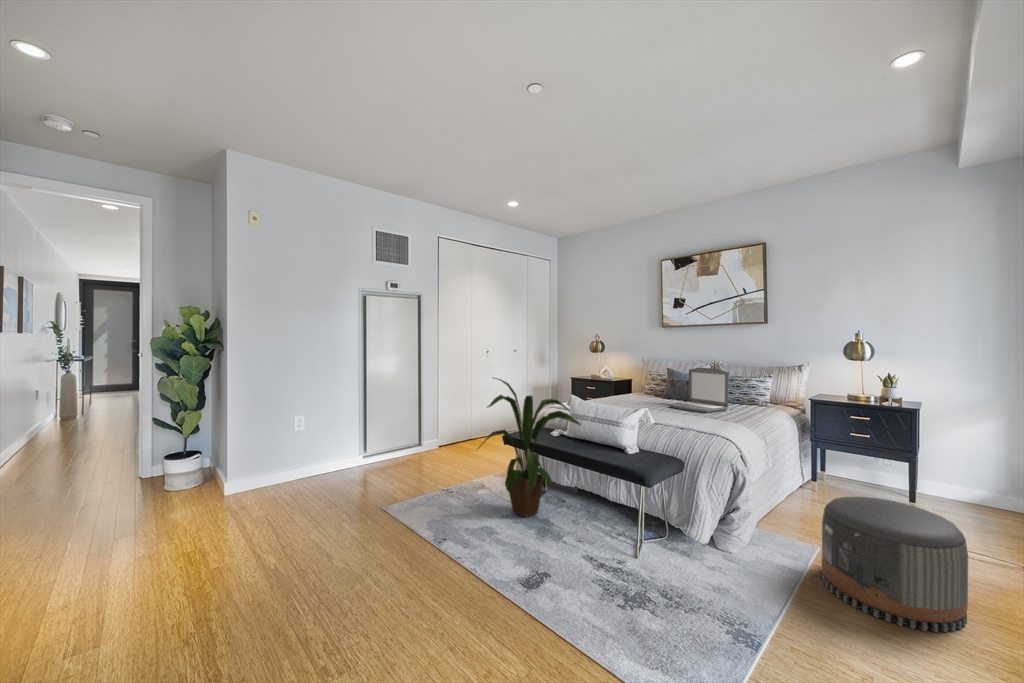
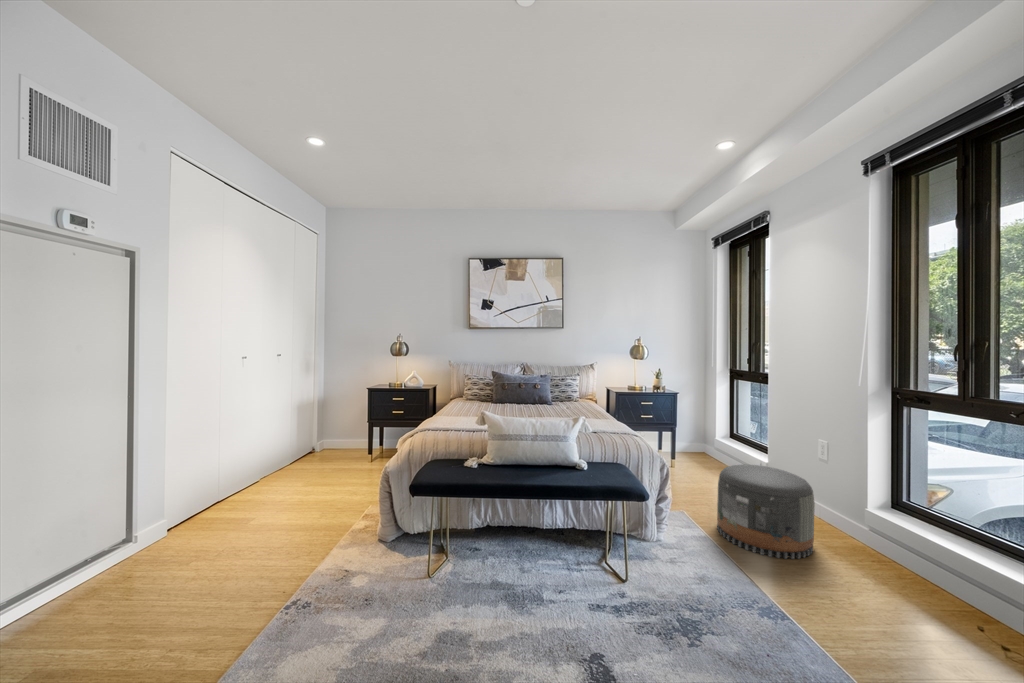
laptop: present [669,368,729,413] -> none [528,369,574,413]
house plant: present [478,378,580,517] -> none [406,399,536,591]

